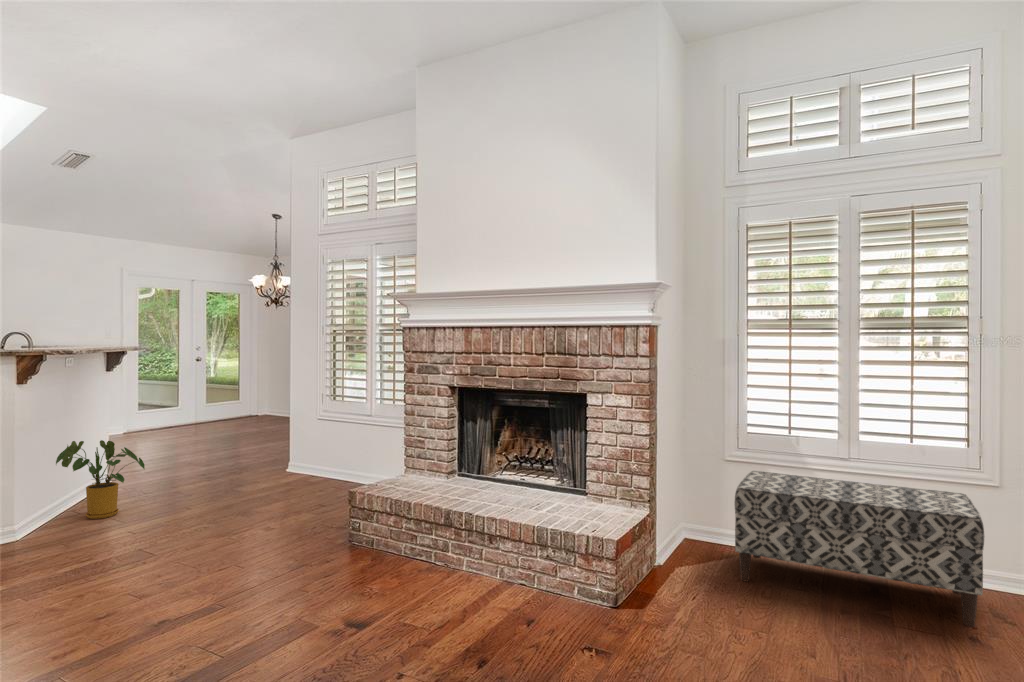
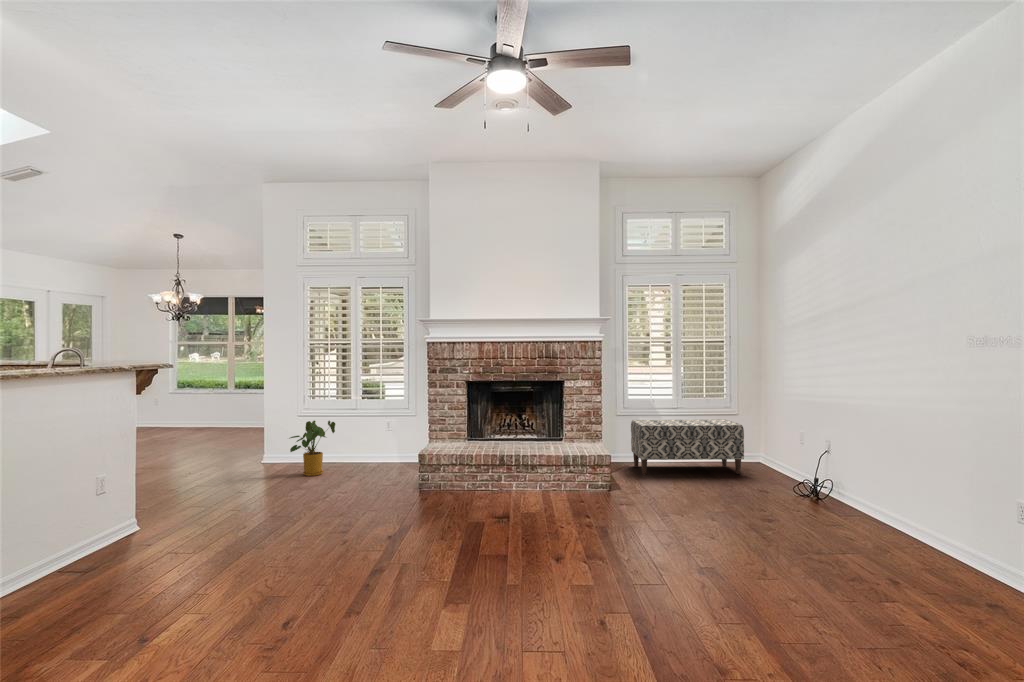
house plant: present [56,440,145,519] -> present [290,421,335,476]

